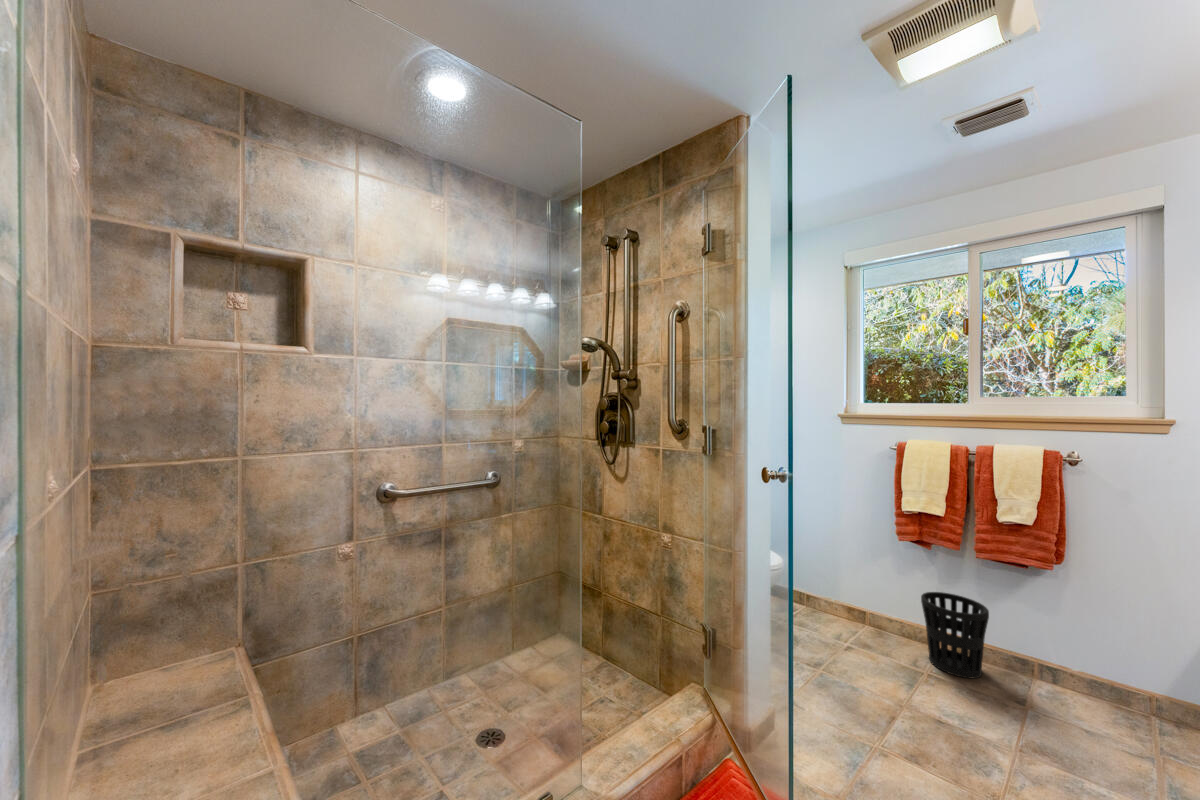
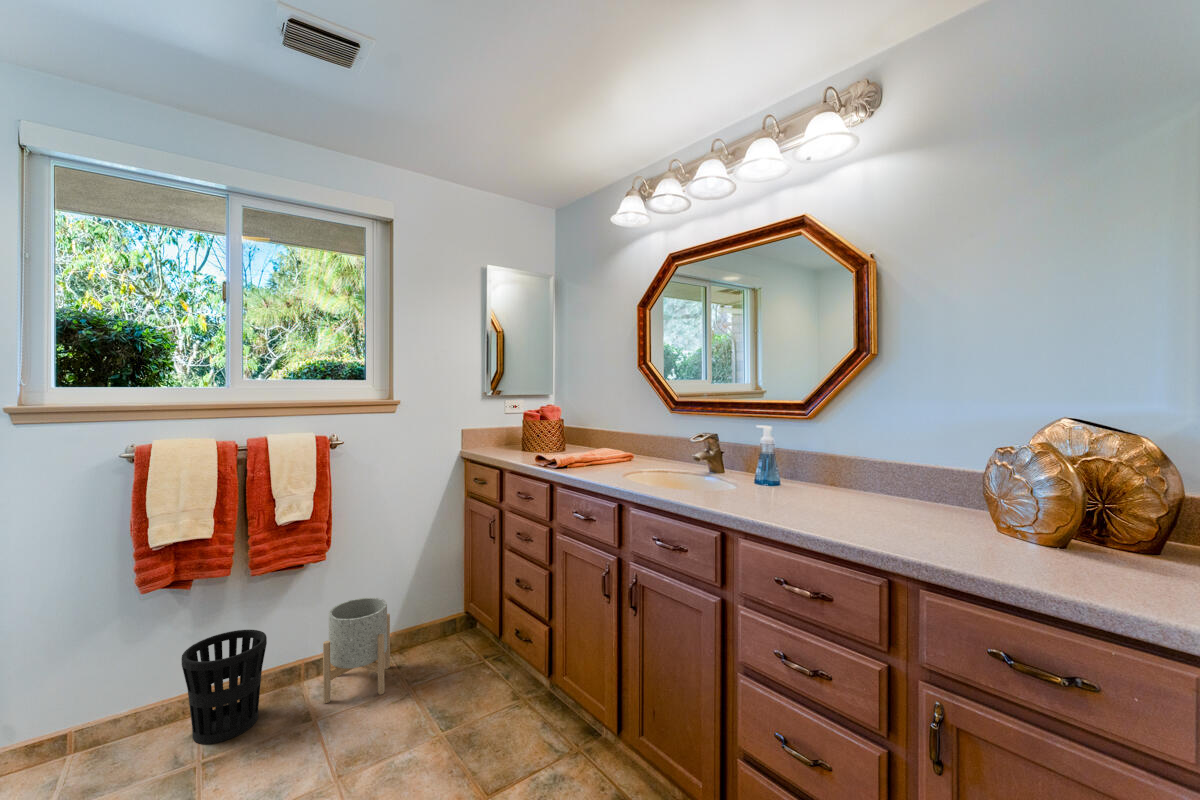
planter: none [1044,623,1155,745] -> present [323,598,390,703]

